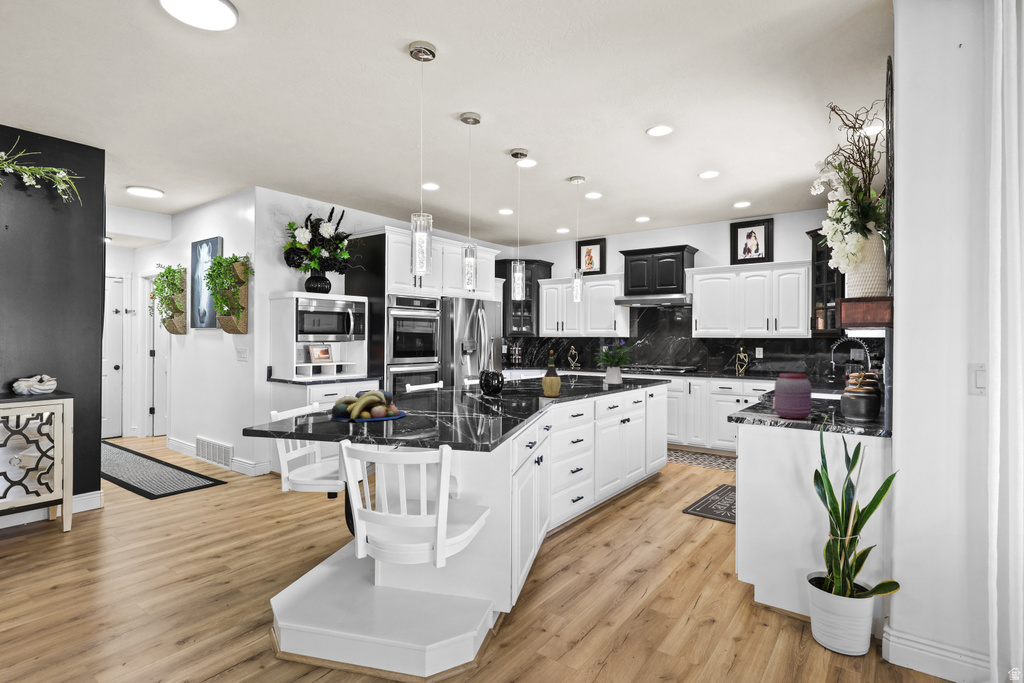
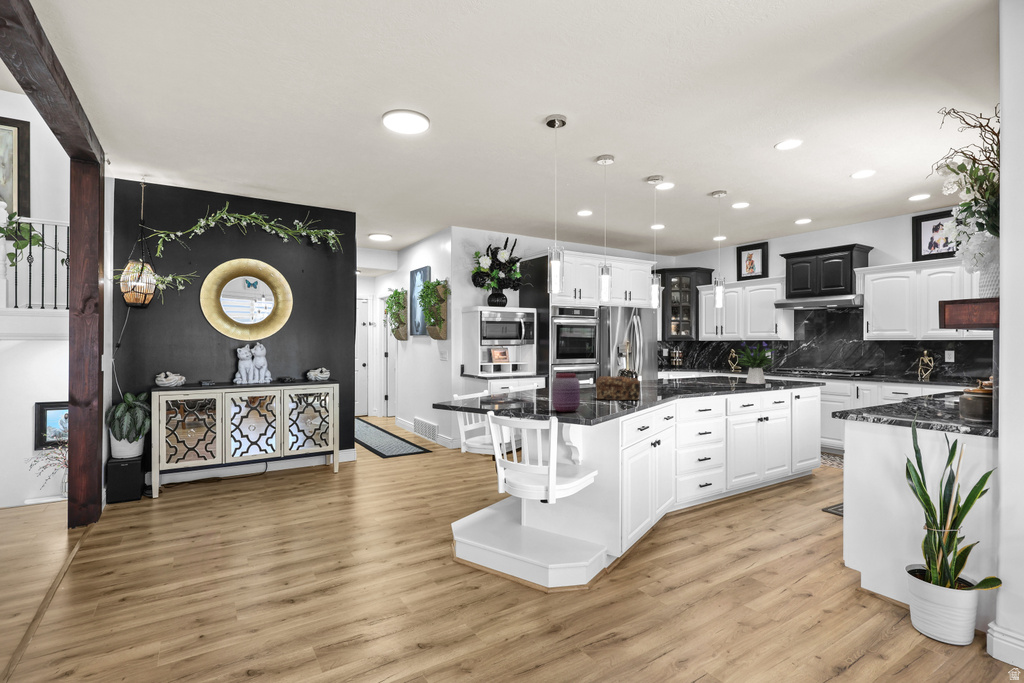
wine bottle: present [542,350,561,397] -> none [672,352,689,392]
jar: present [774,373,811,419] -> present [552,373,580,412]
bread loaf: none [464,381,518,411] -> present [596,376,640,400]
fruit bowl: present [331,389,406,422] -> none [492,381,548,404]

